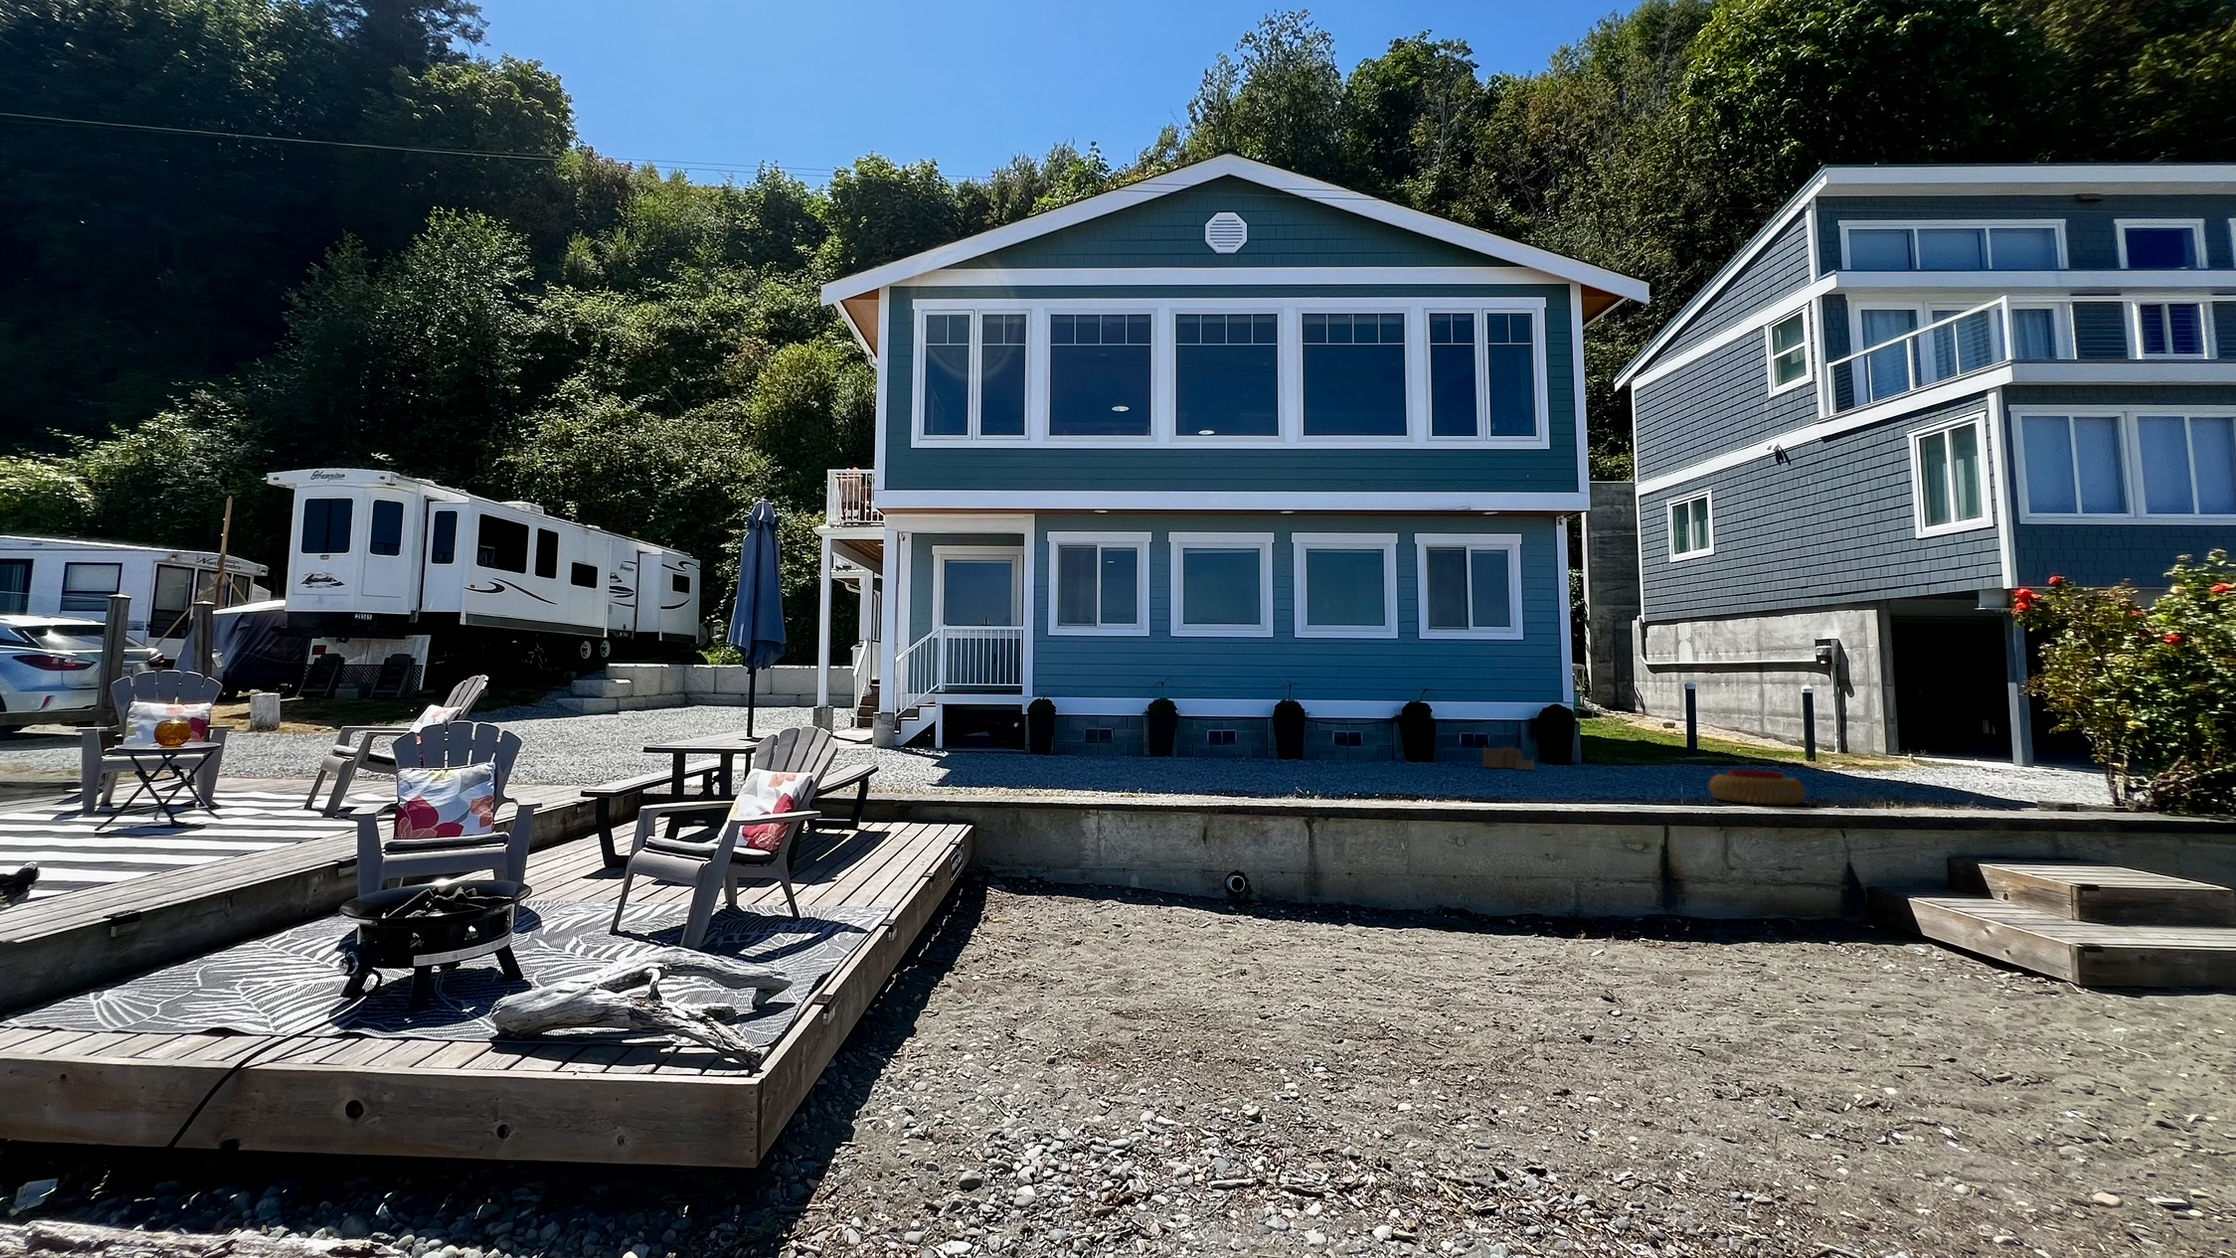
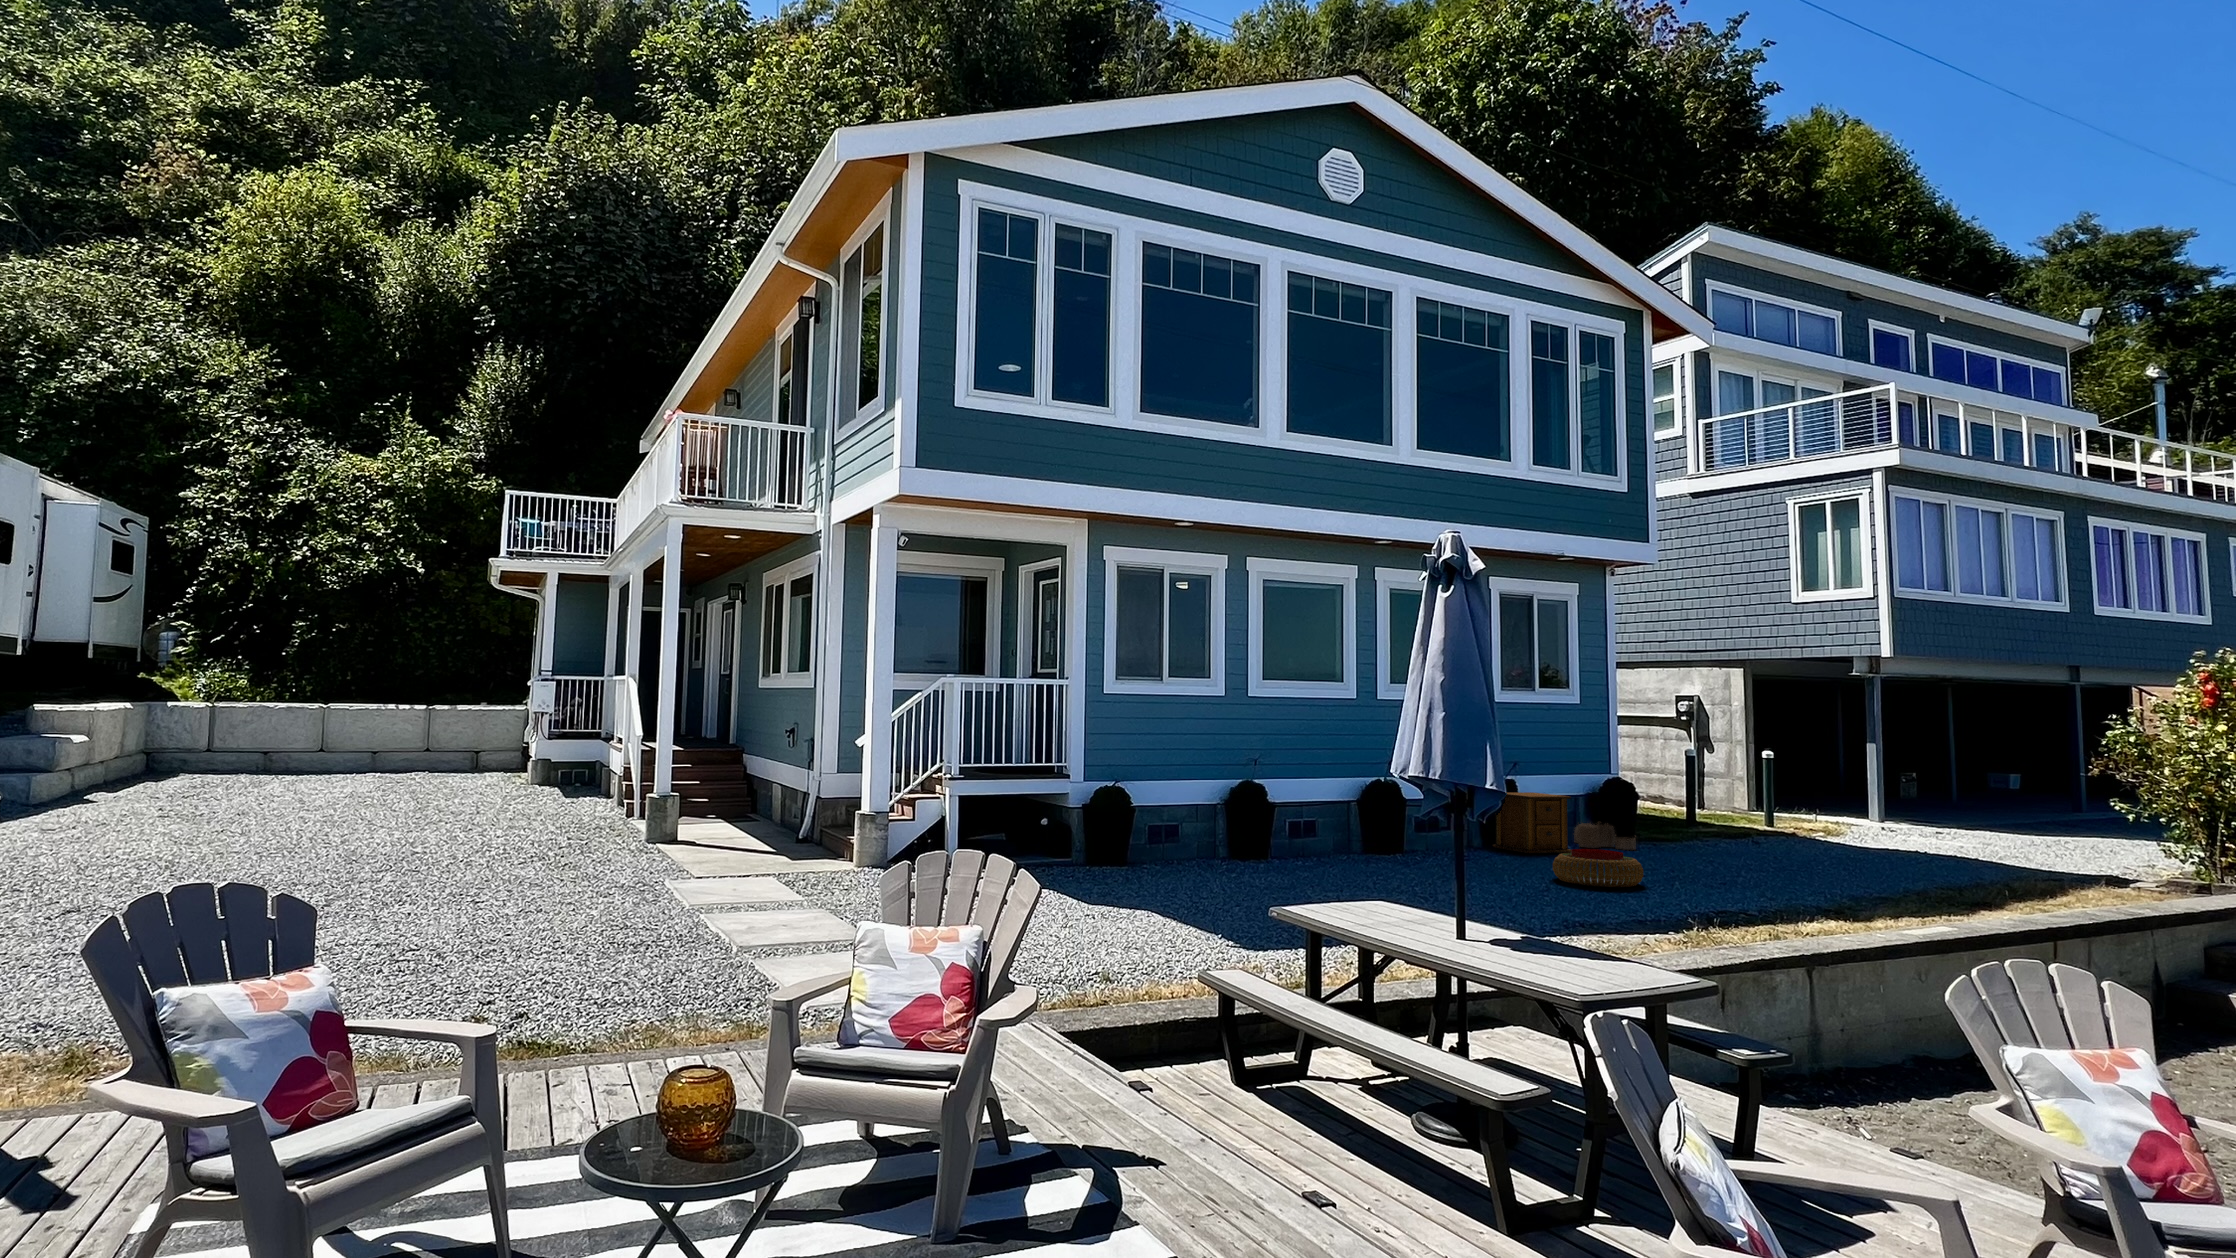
side table: none [1398,717,1454,768] -> present [1492,792,1571,853]
pouf: present [1709,770,1806,805] -> present [1553,849,1643,887]

